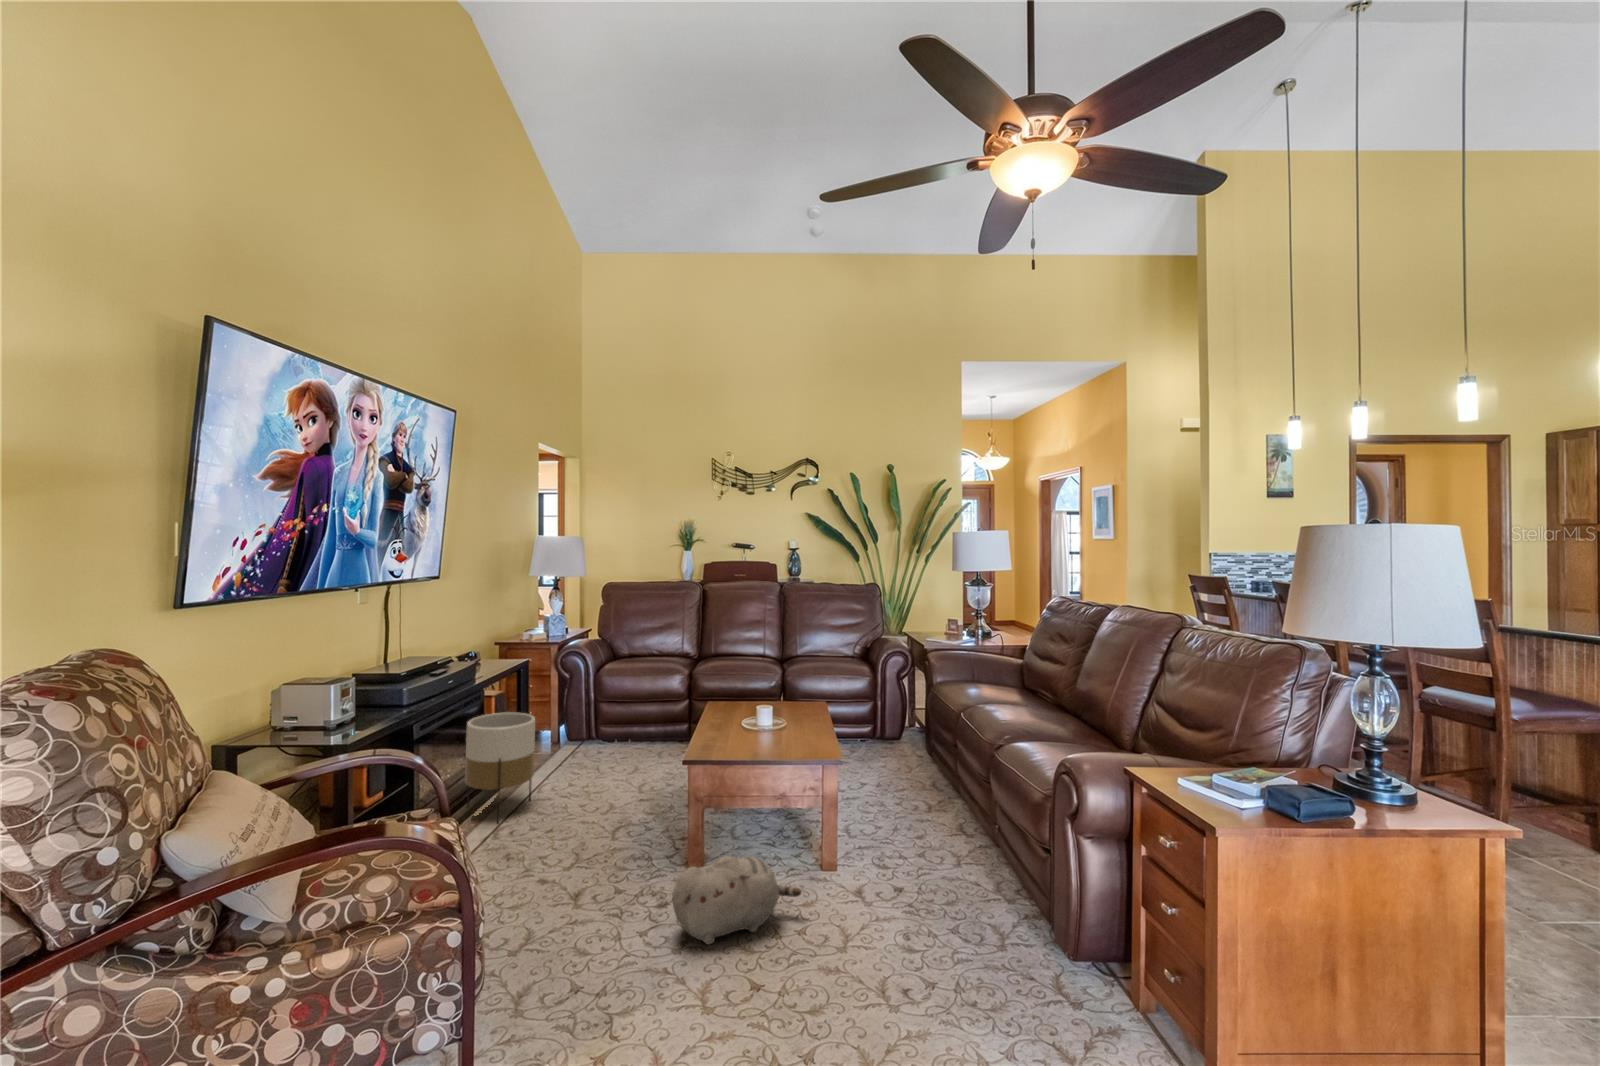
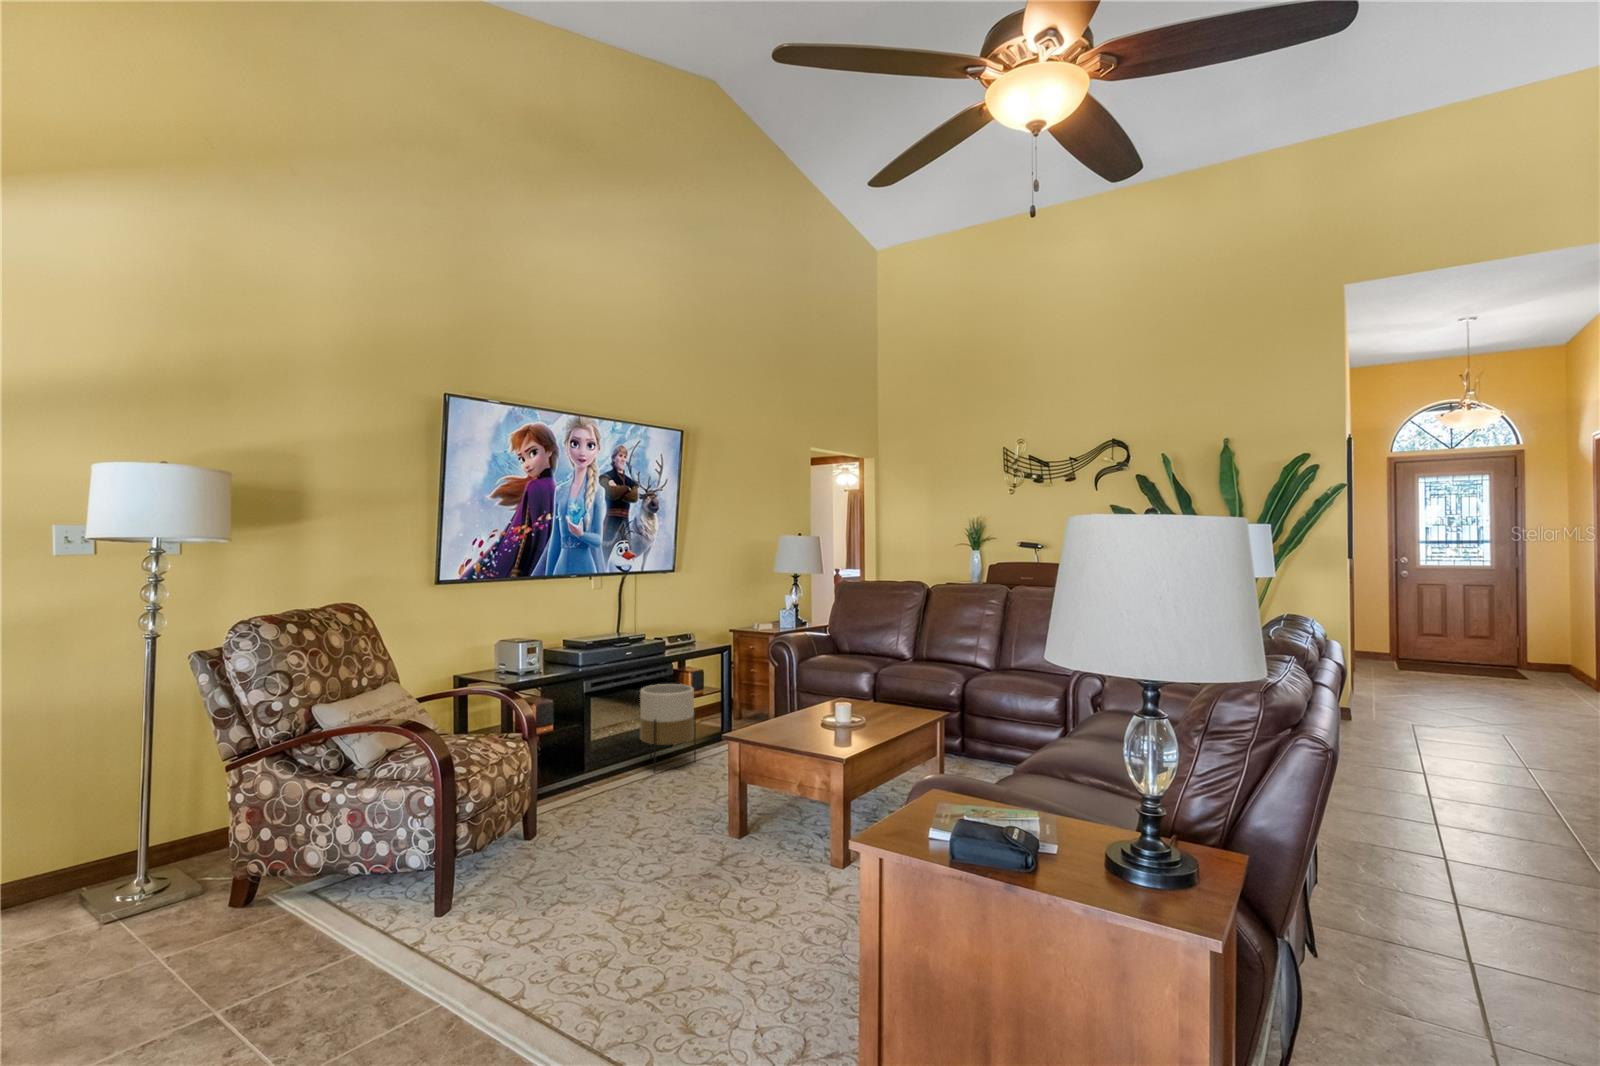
plush toy: present [672,856,801,944] -> none [649,813,763,887]

